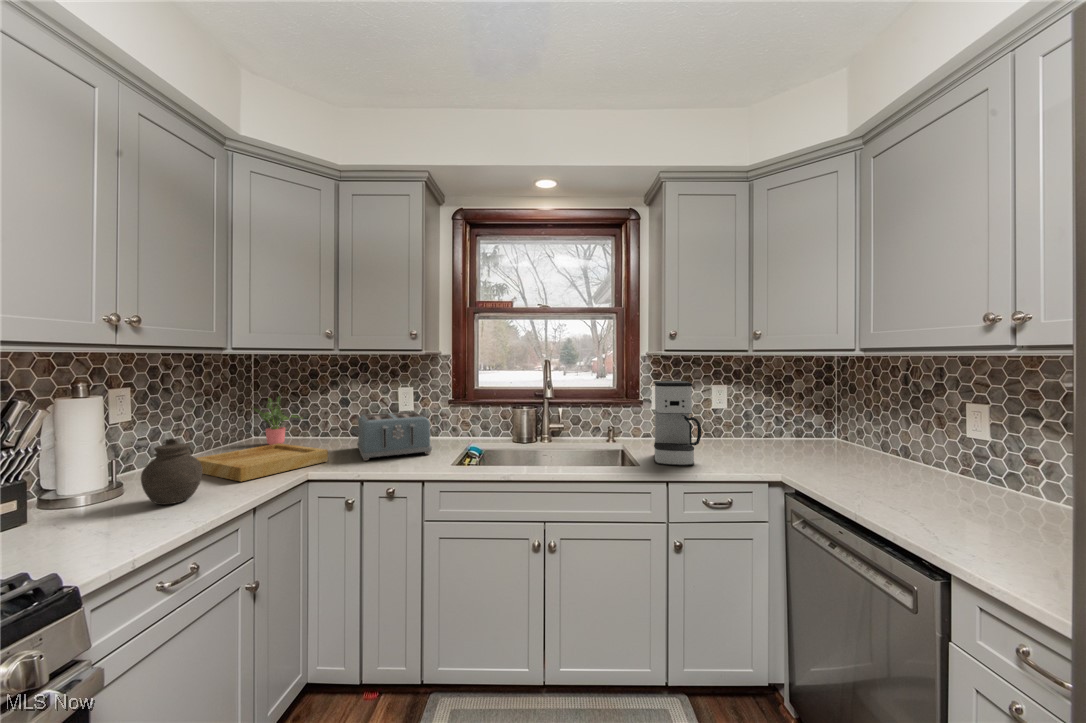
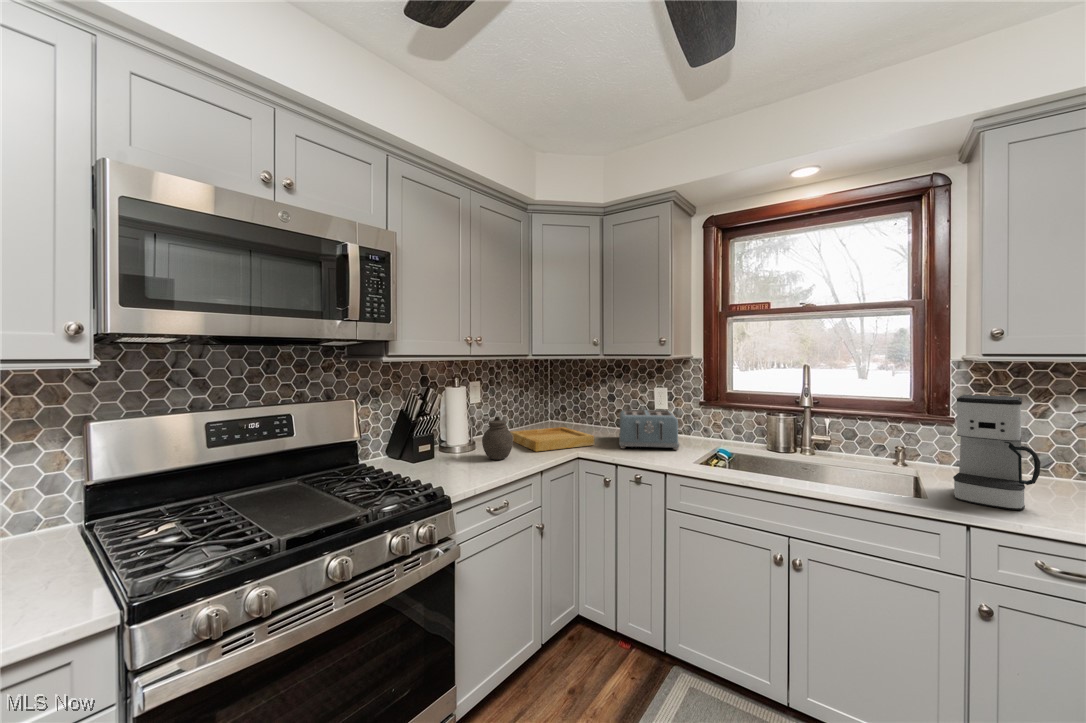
potted plant: present [253,396,303,445] -> none [548,390,582,428]

